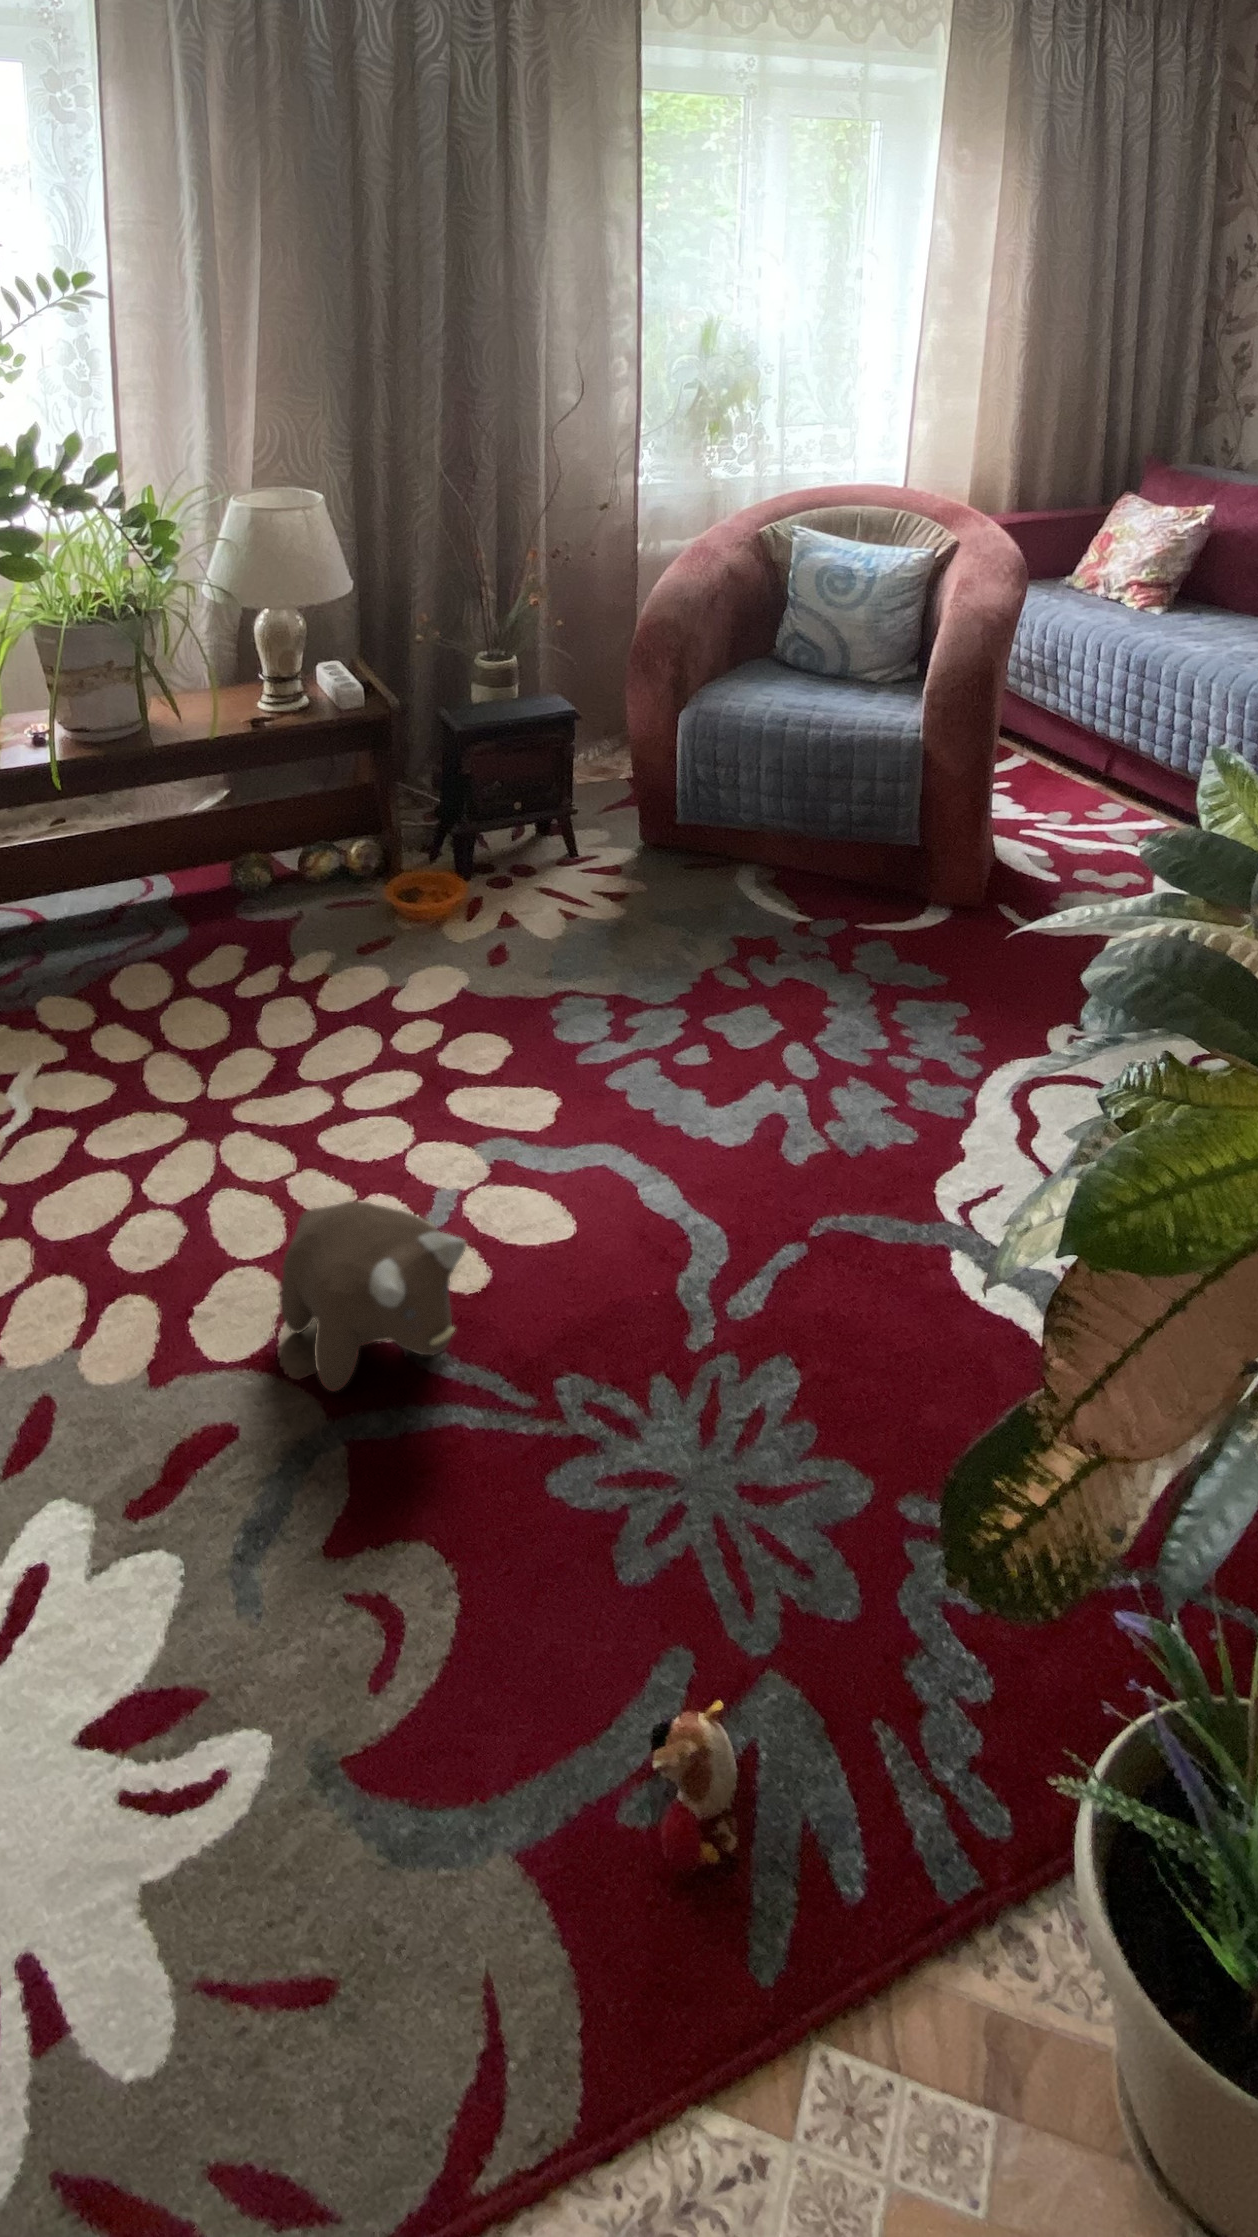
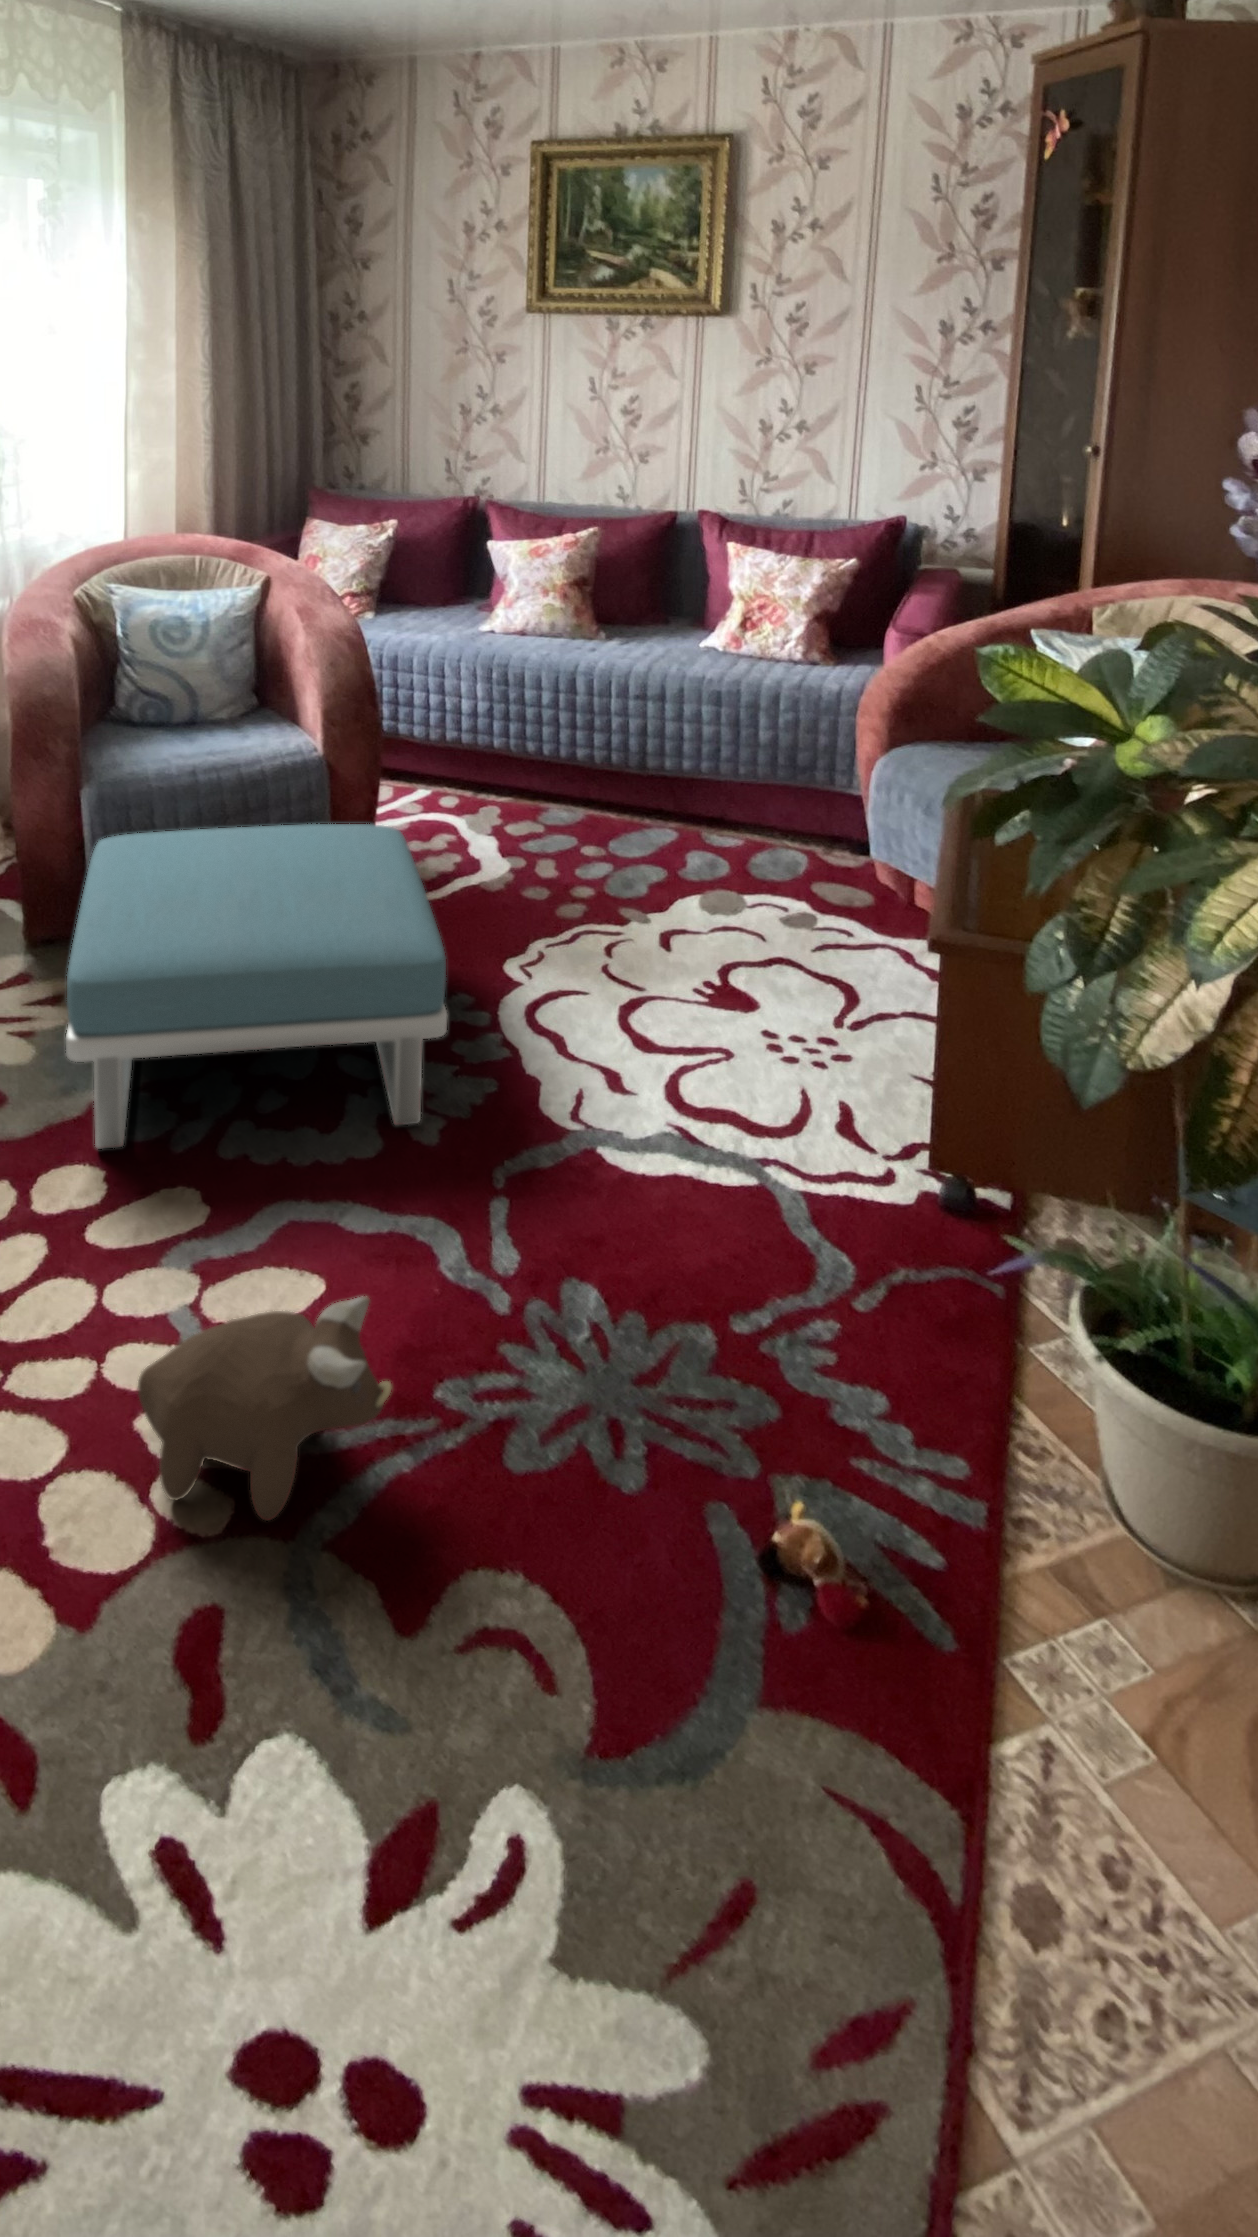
footstool: none [502,765,955,1135] -> present [66,824,447,1149]

